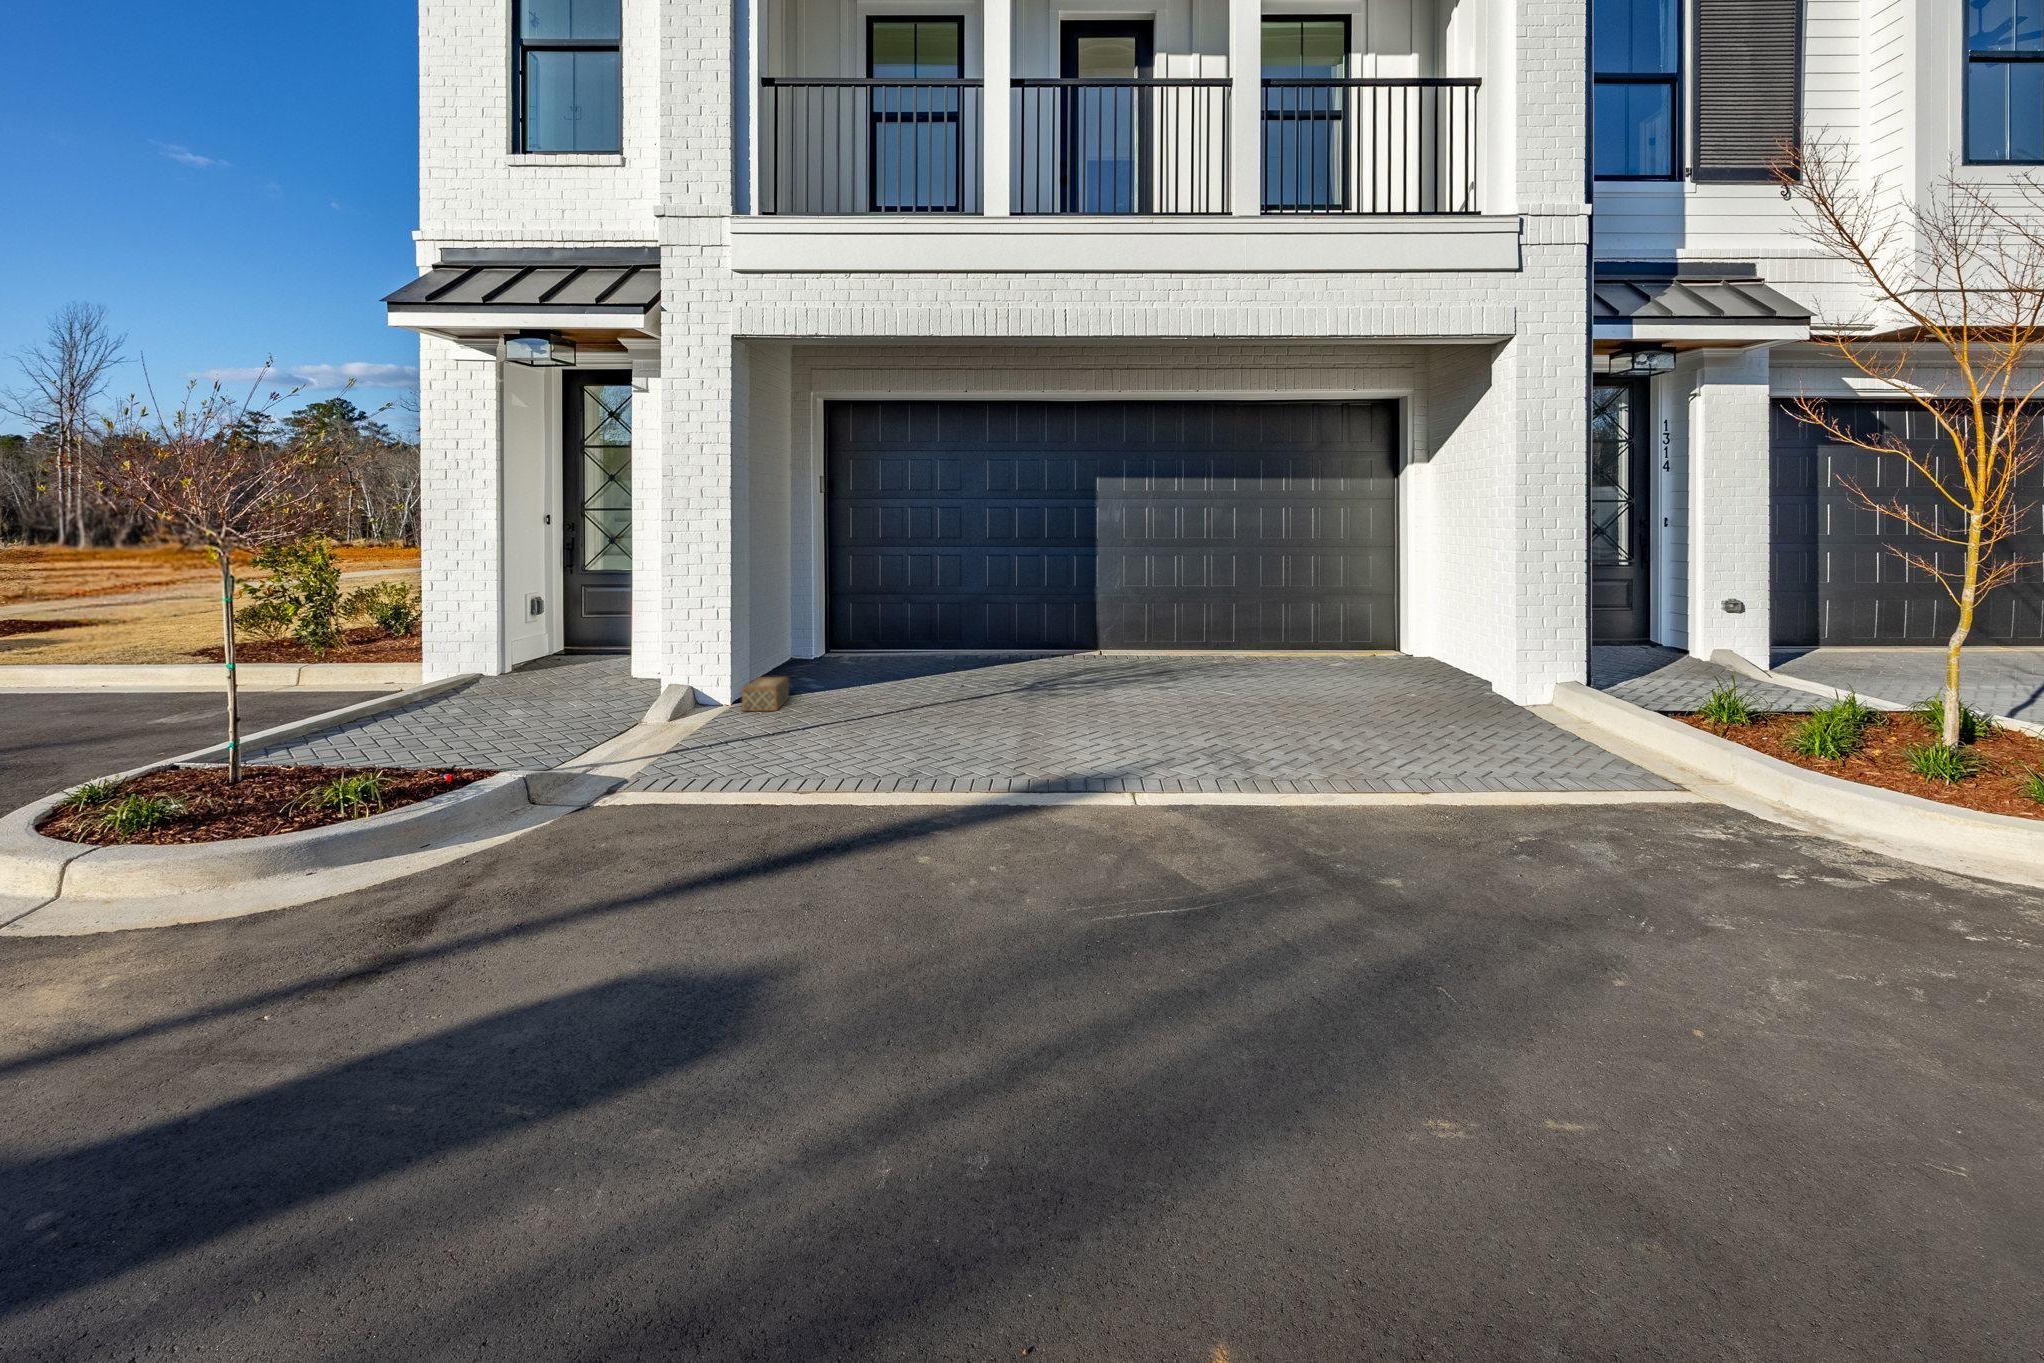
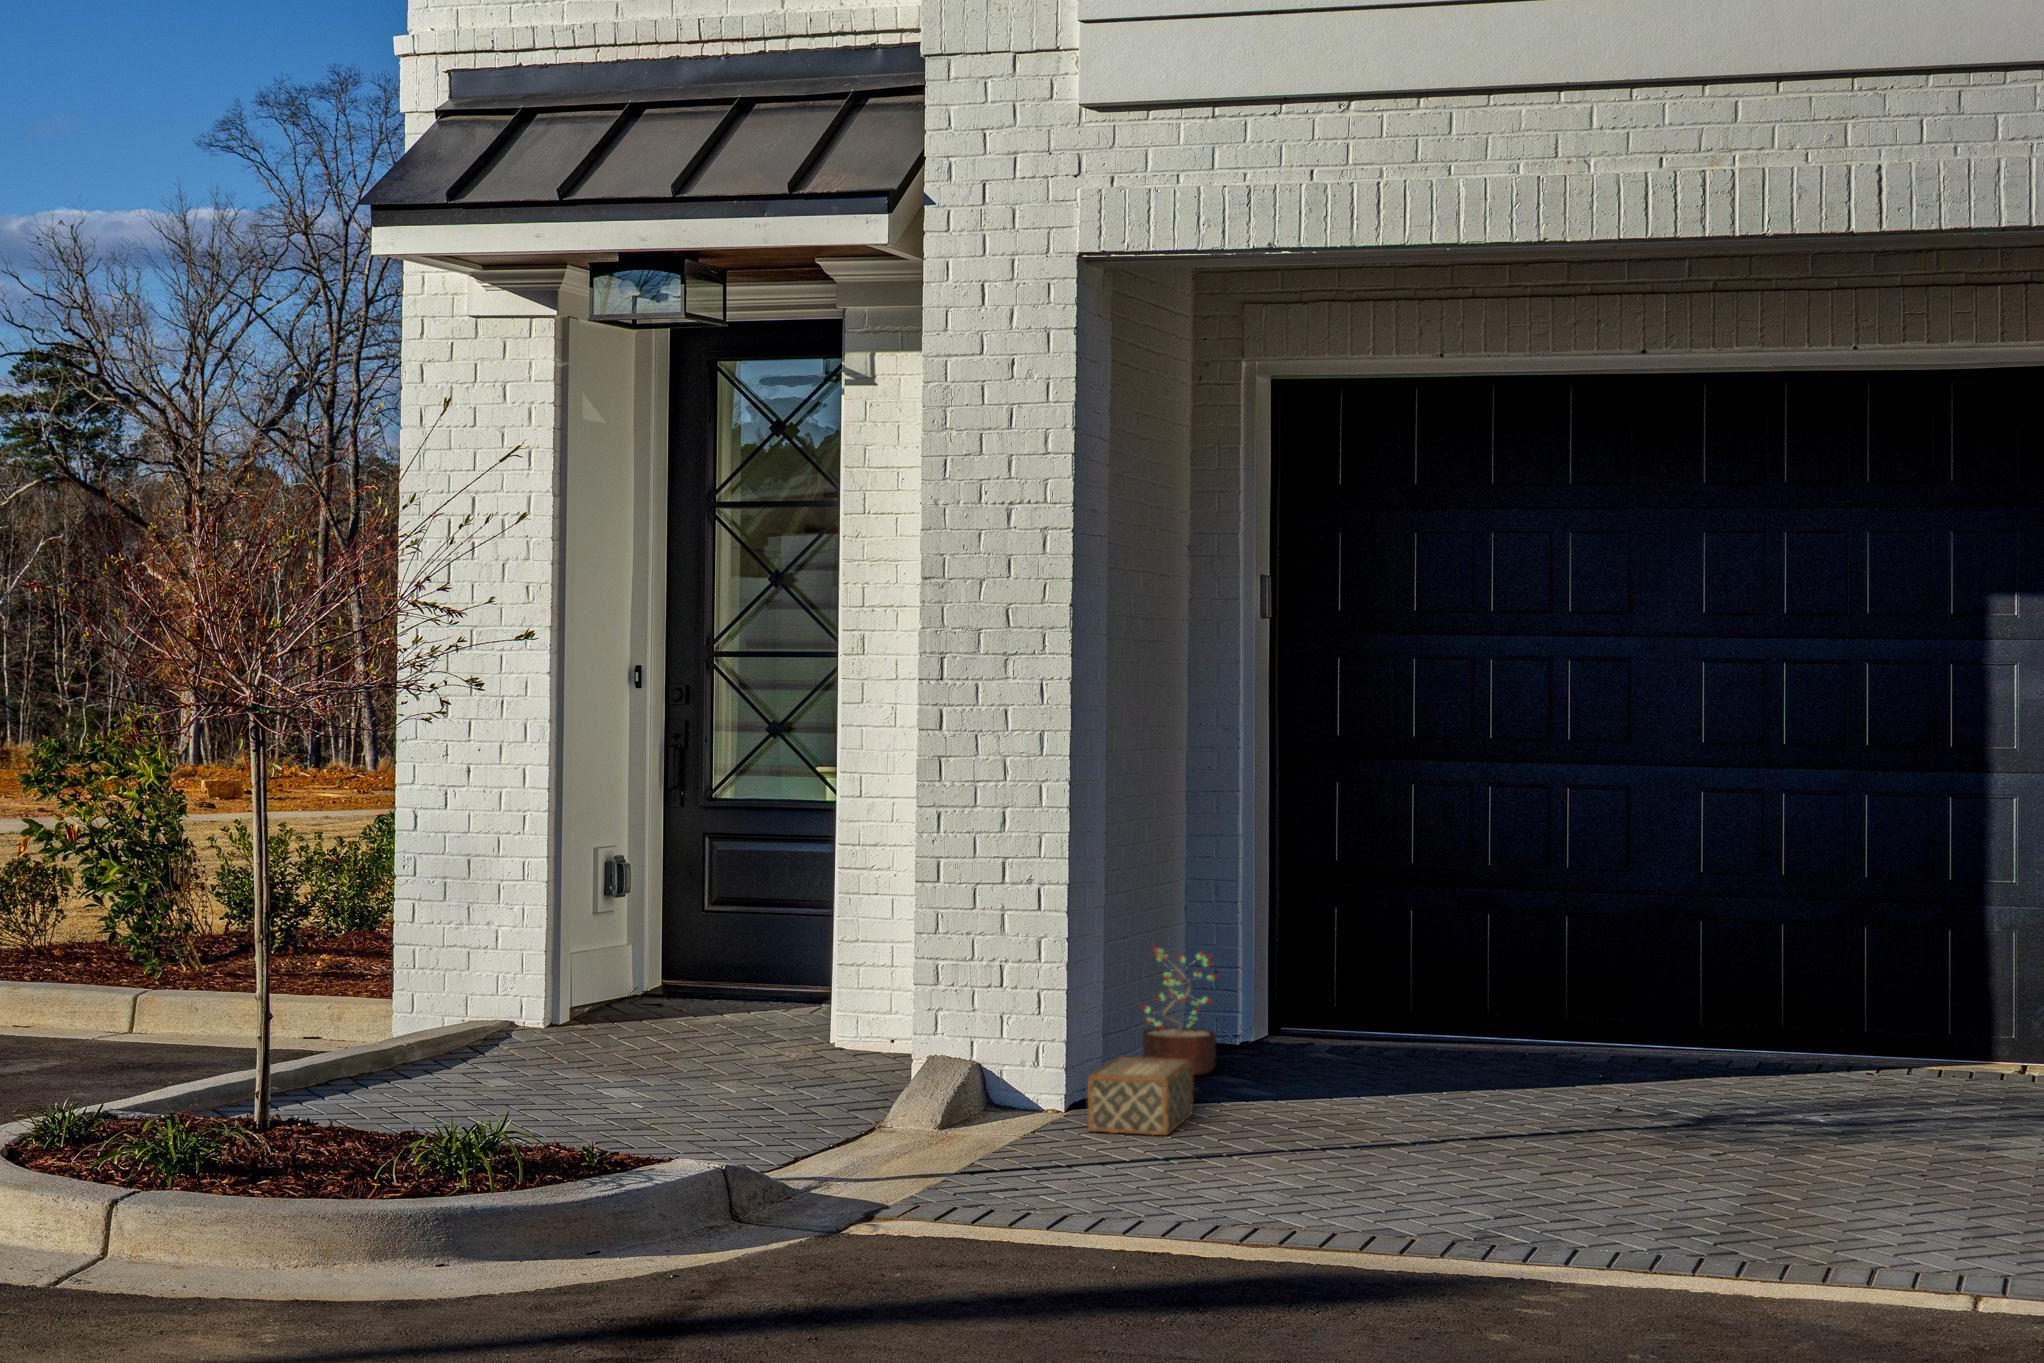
decorative plant: none [770,627,803,680] -> present [1142,947,1217,1076]

